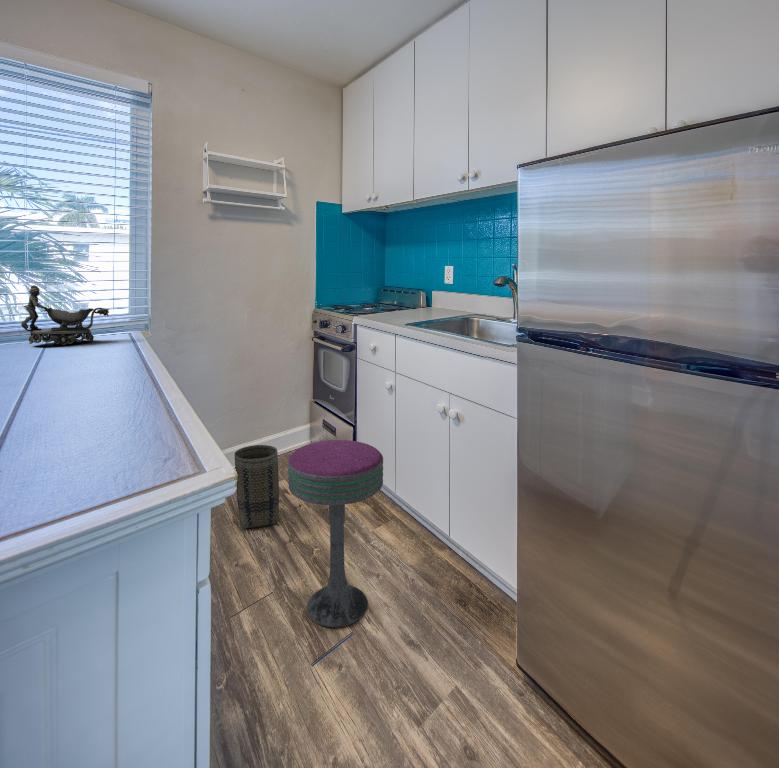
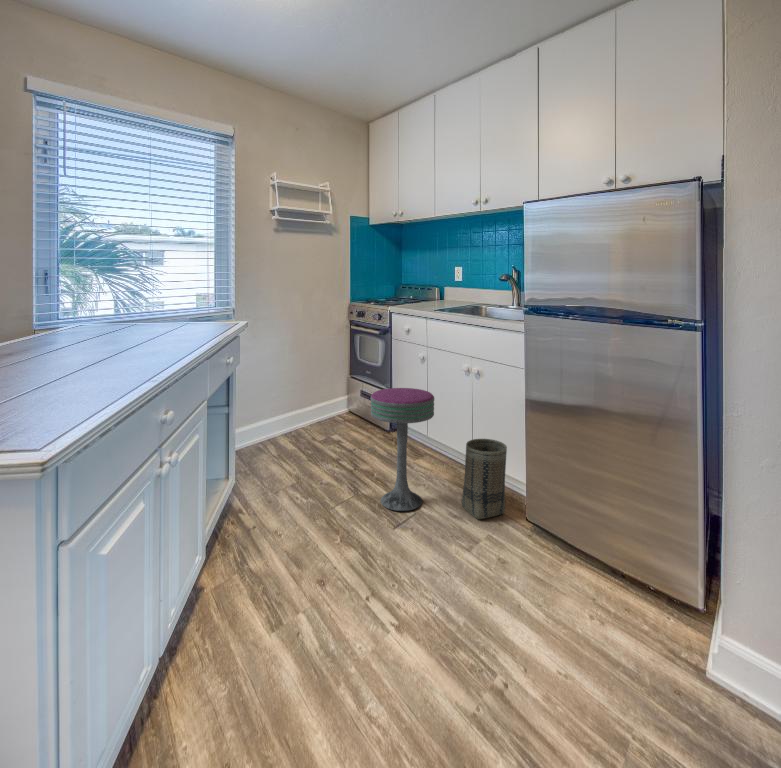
decorative bowl: present [21,285,109,345] -> none [169,283,223,325]
basket: present [234,445,279,529] -> present [462,439,507,519]

